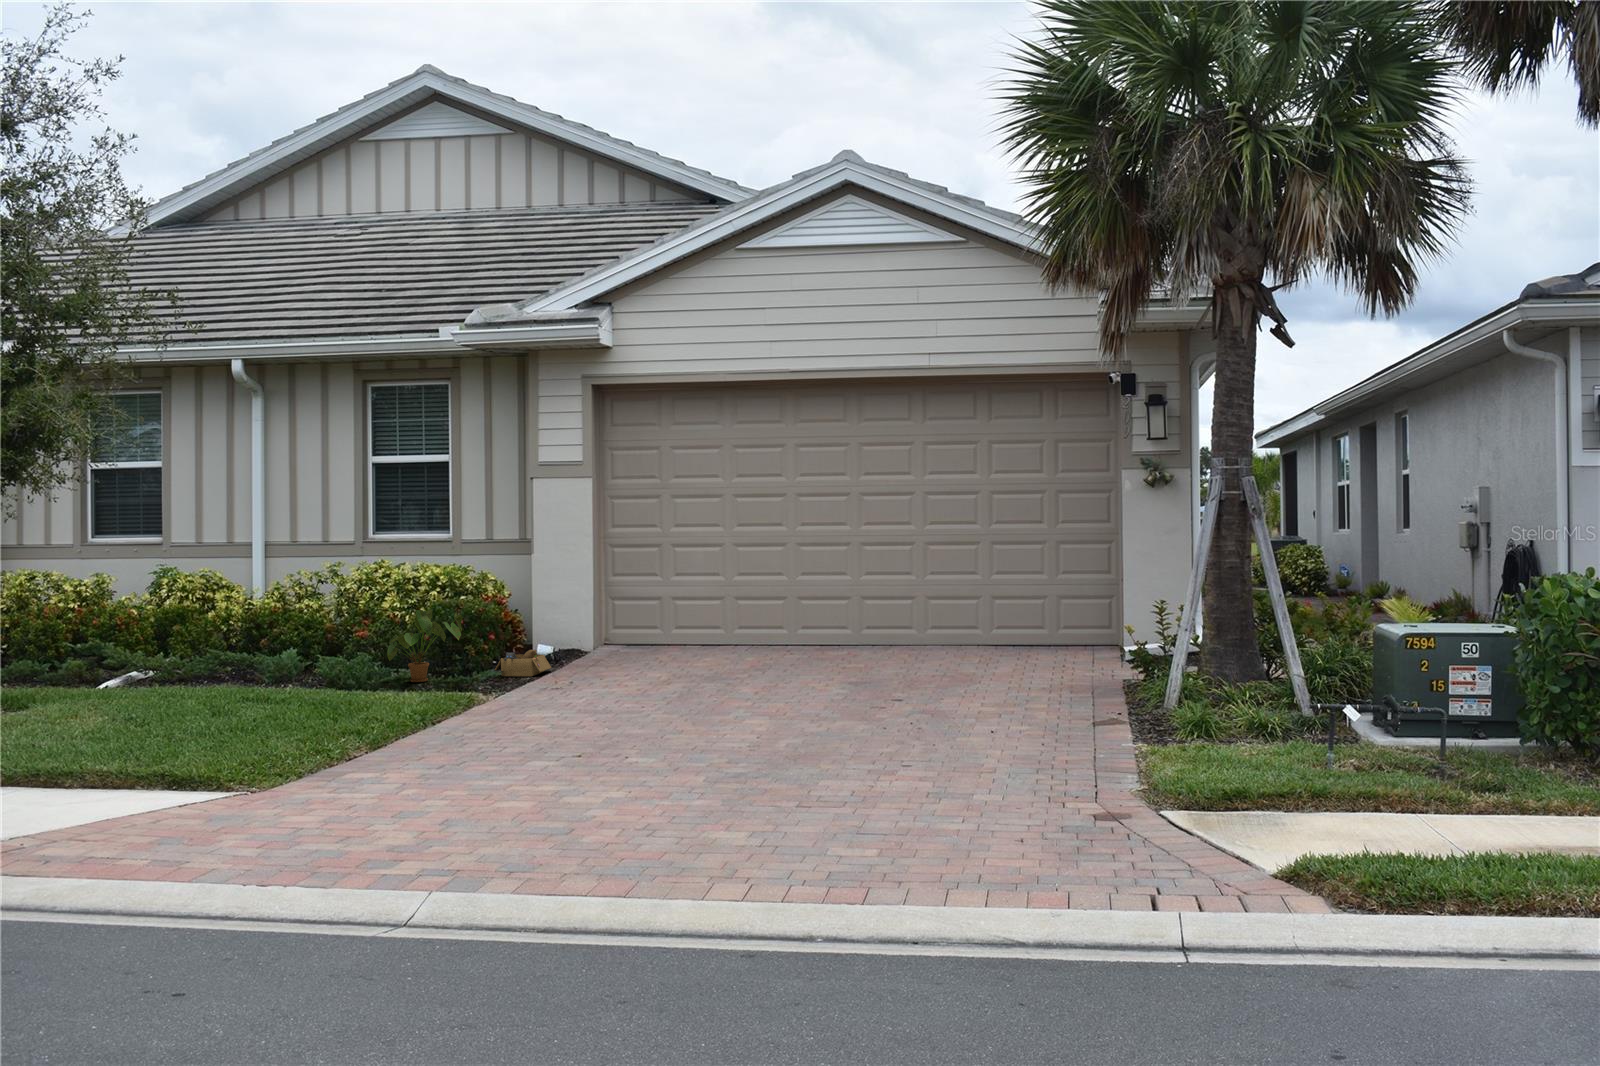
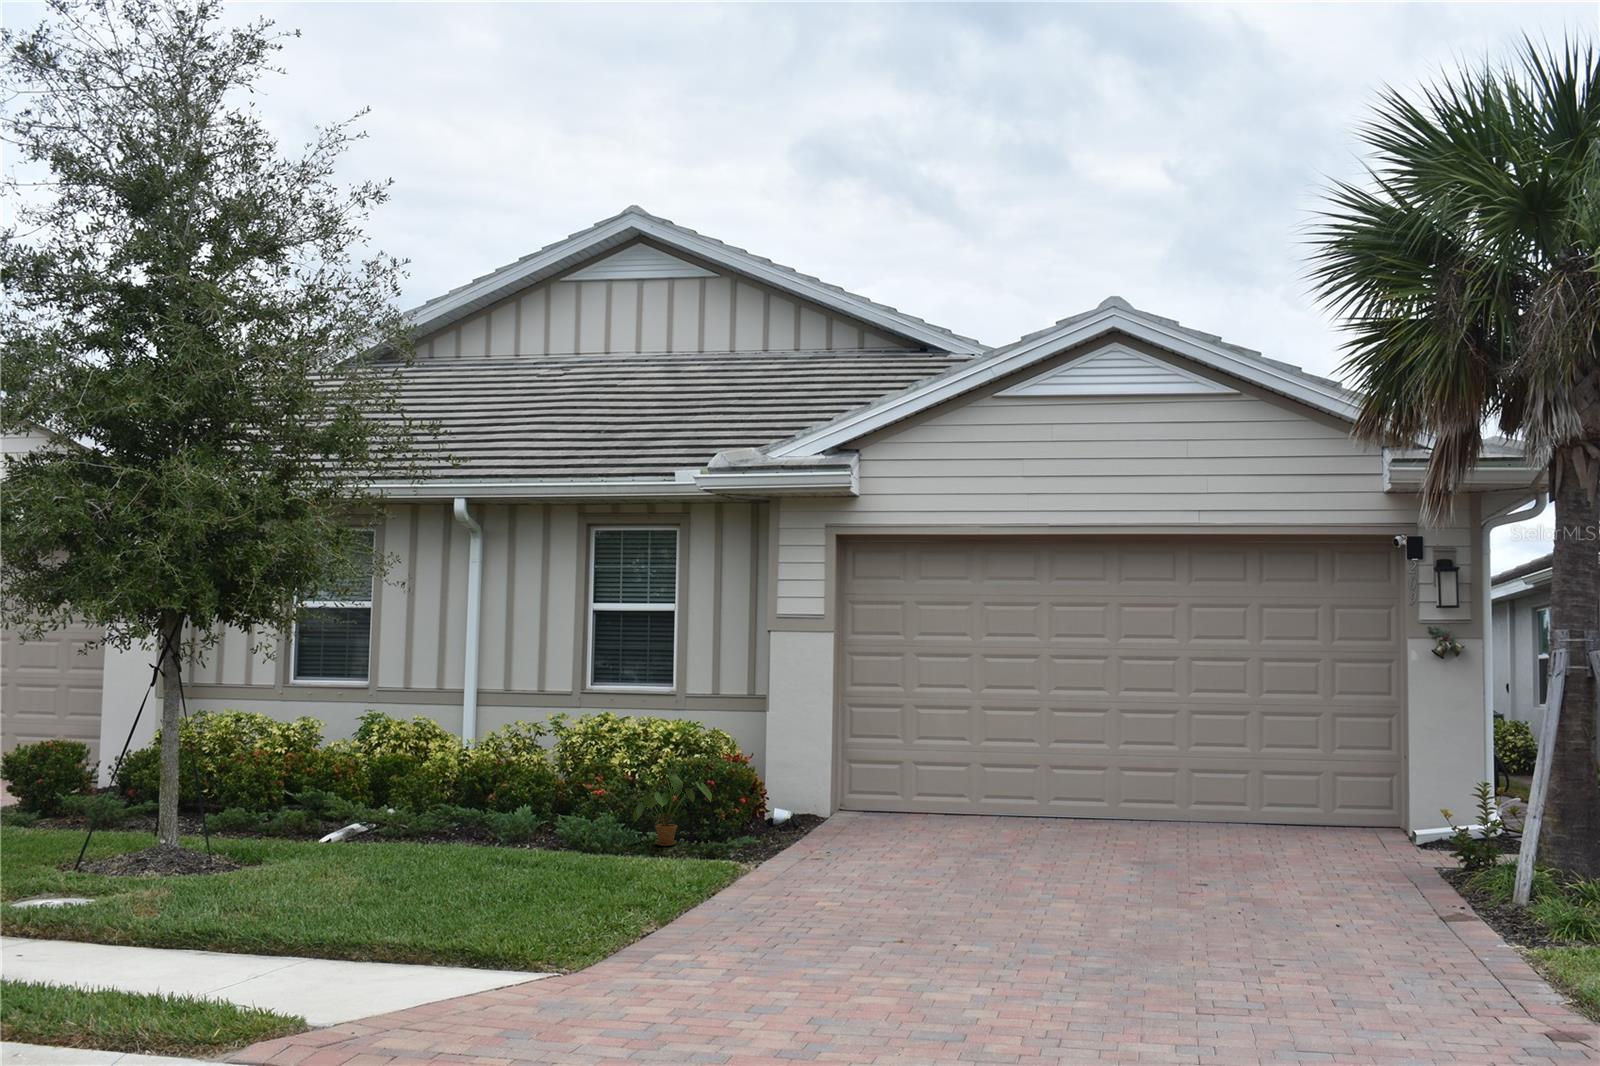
cardboard box: present [495,650,551,676] -> none [737,814,795,842]

